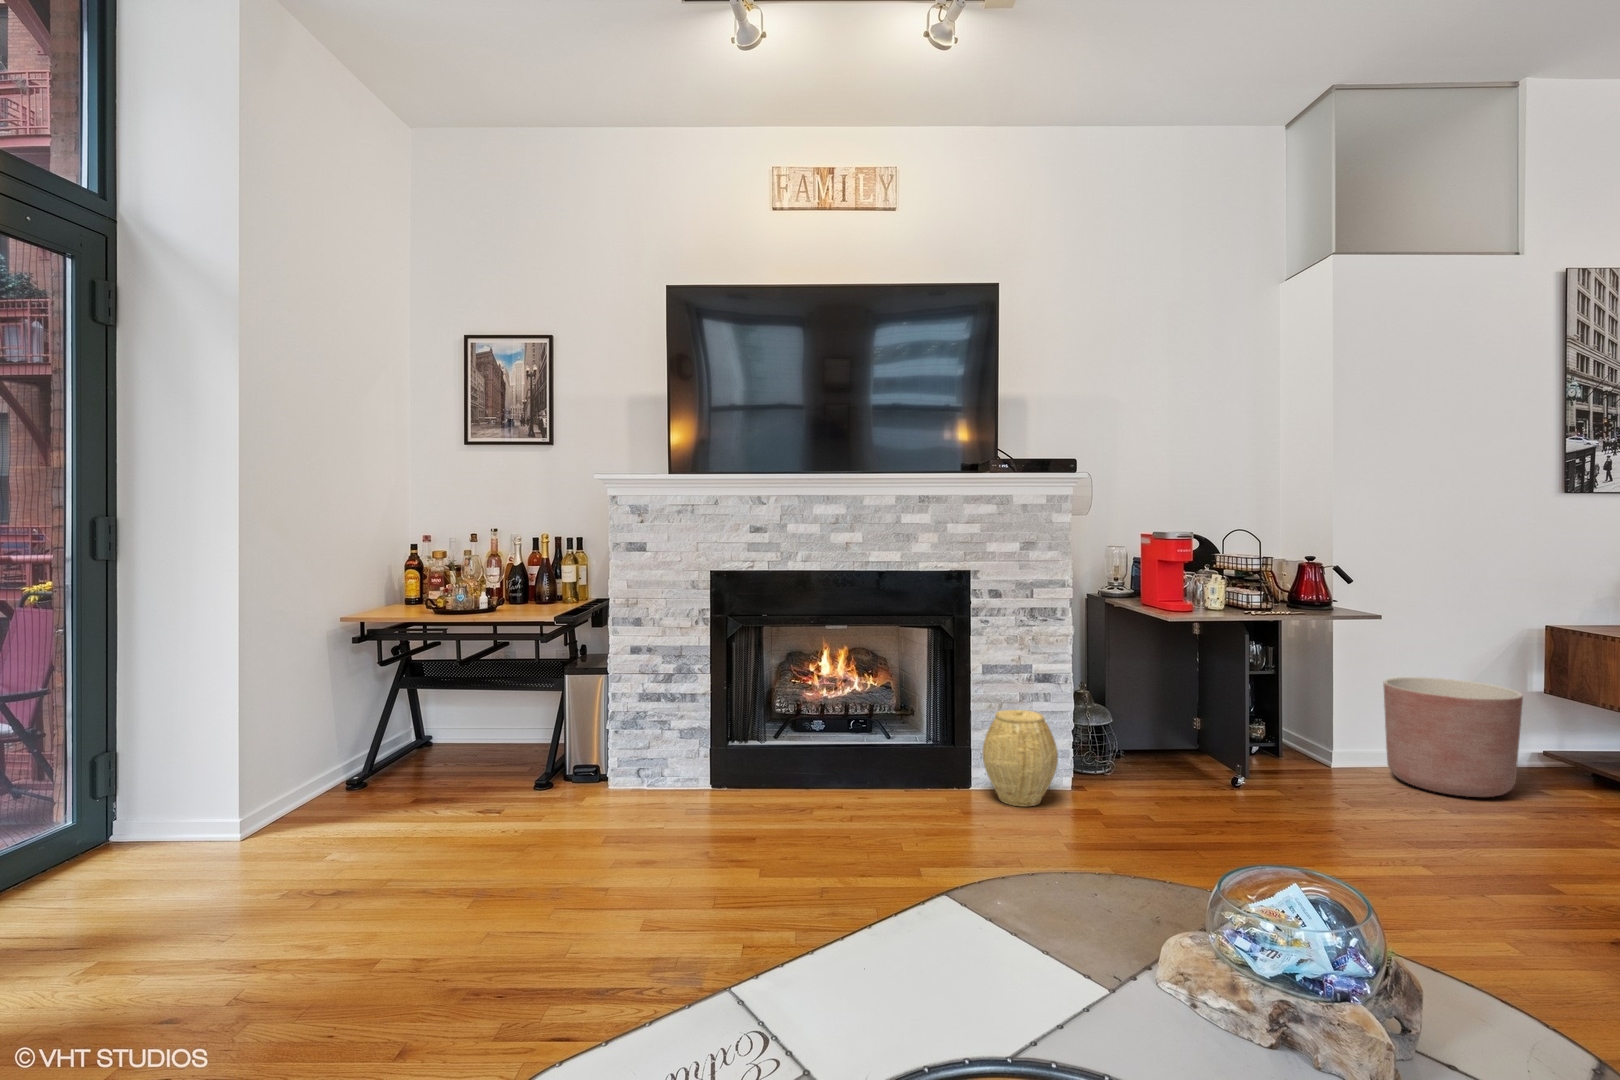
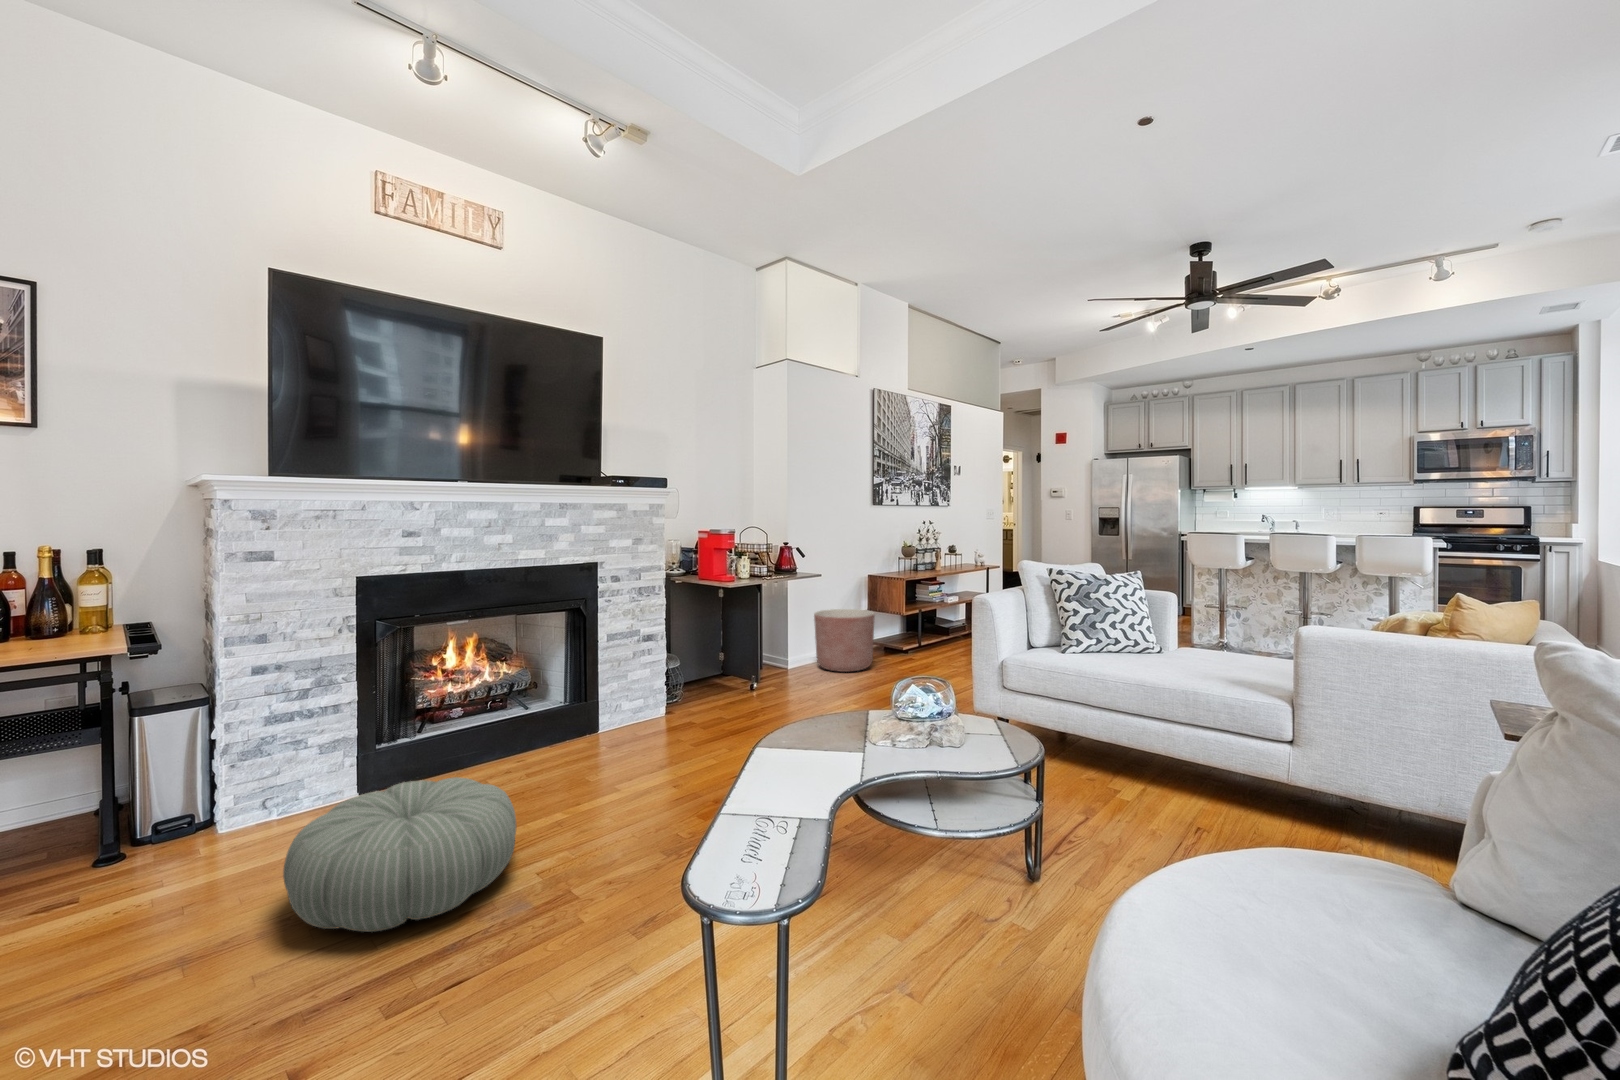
woven basket: present [982,710,1058,806] -> none [620,664,676,735]
pouf: none [531,780,739,920] -> present [283,777,516,932]

